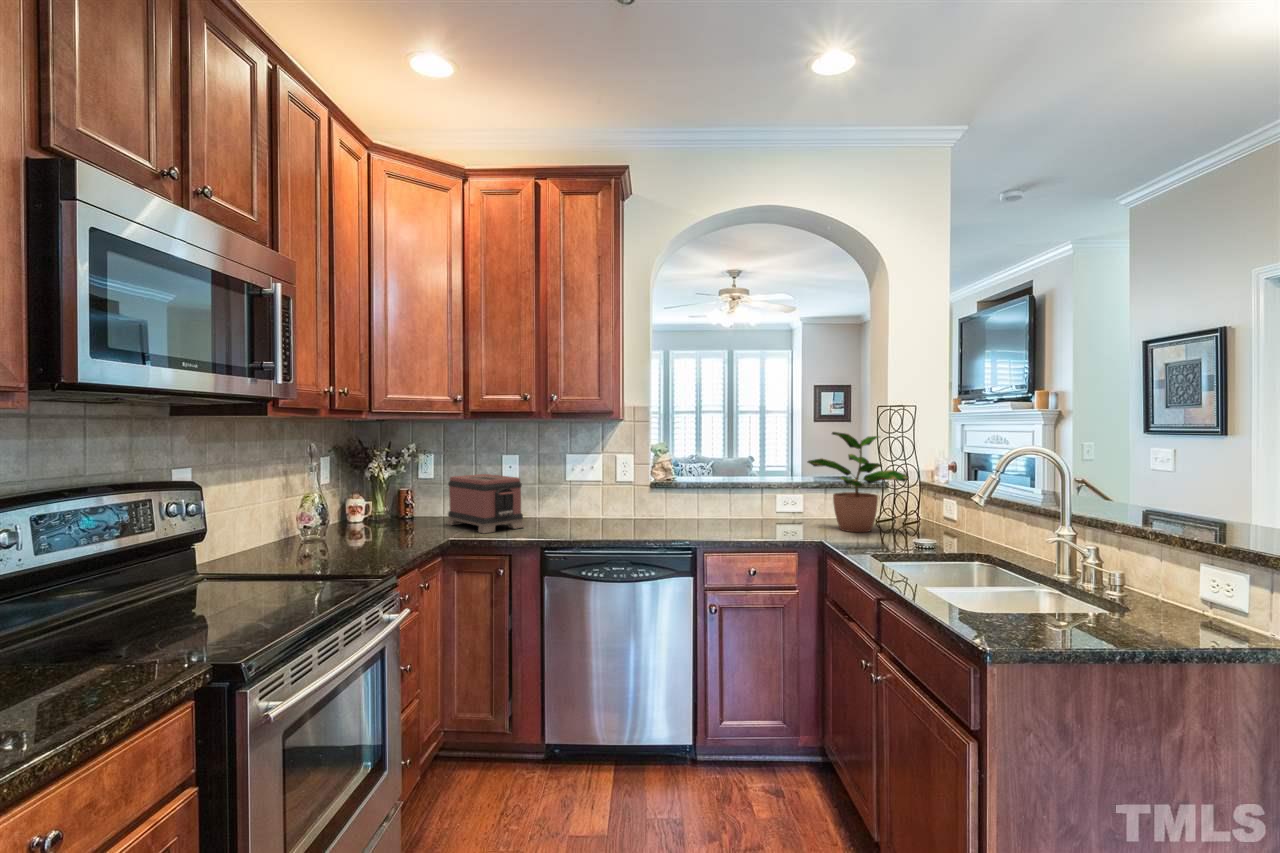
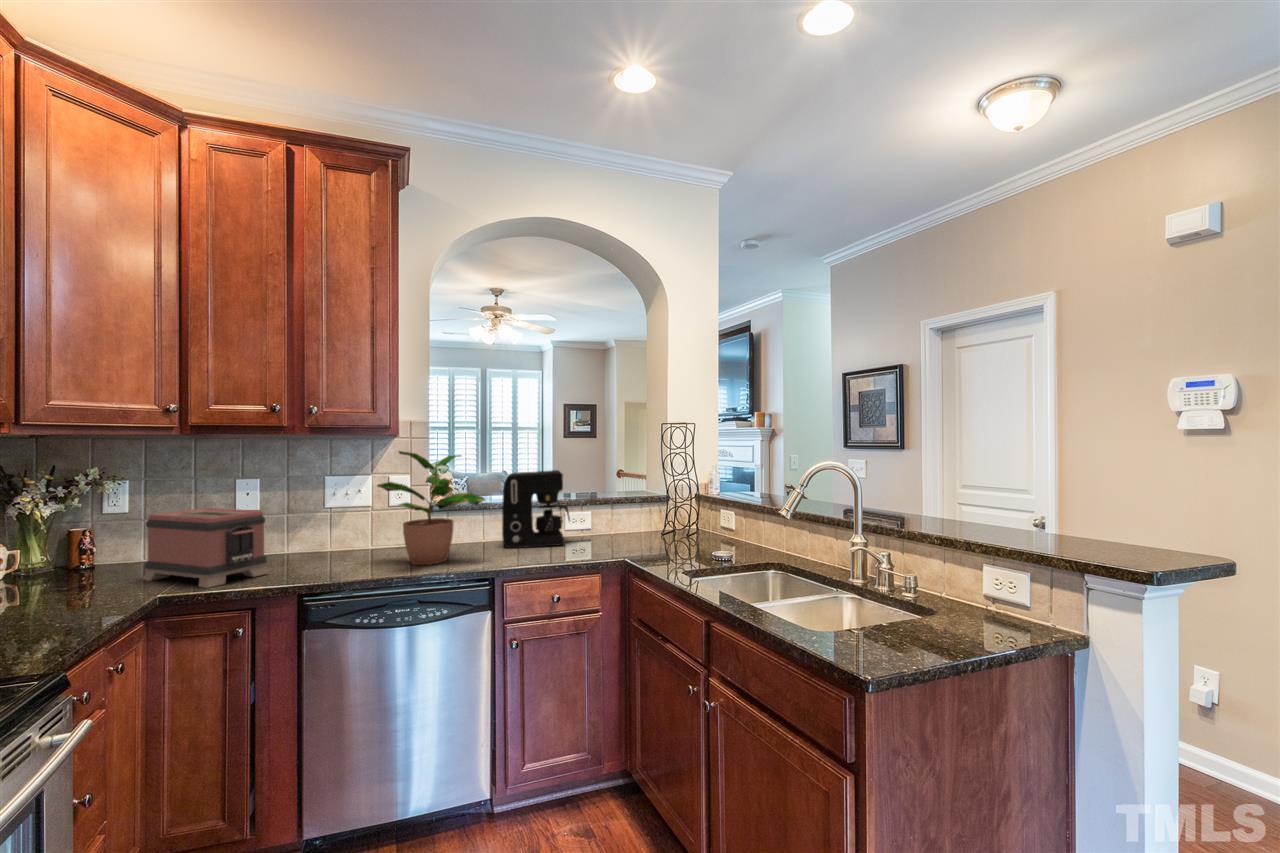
potted plant: present [808,432,909,532] -> present [377,451,484,565]
coffee maker: none [710,452,777,525] -> present [502,470,570,548]

